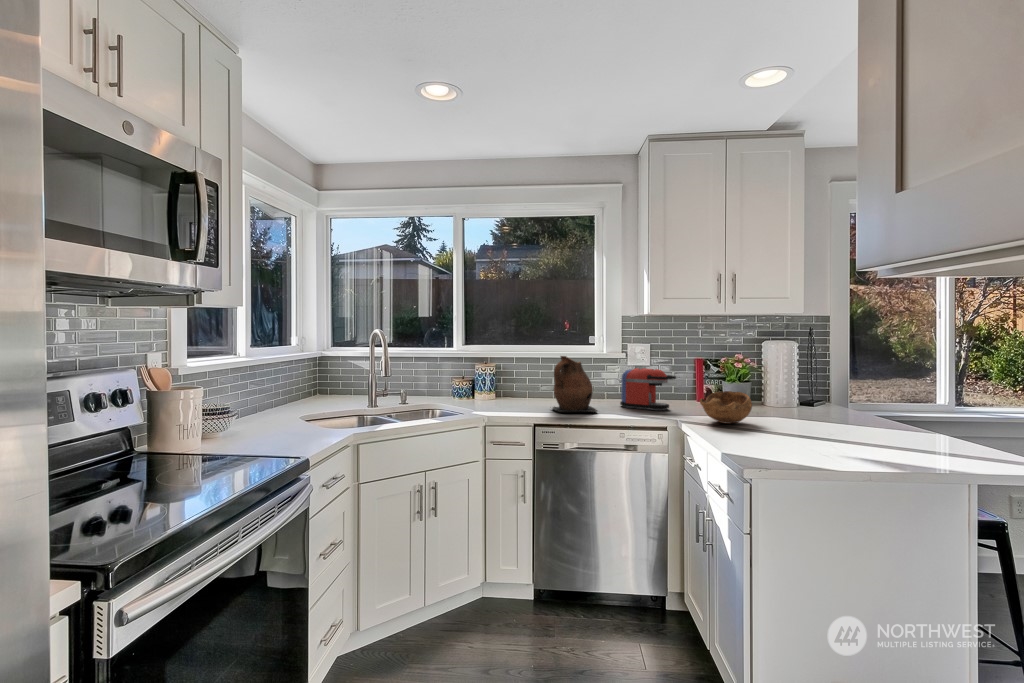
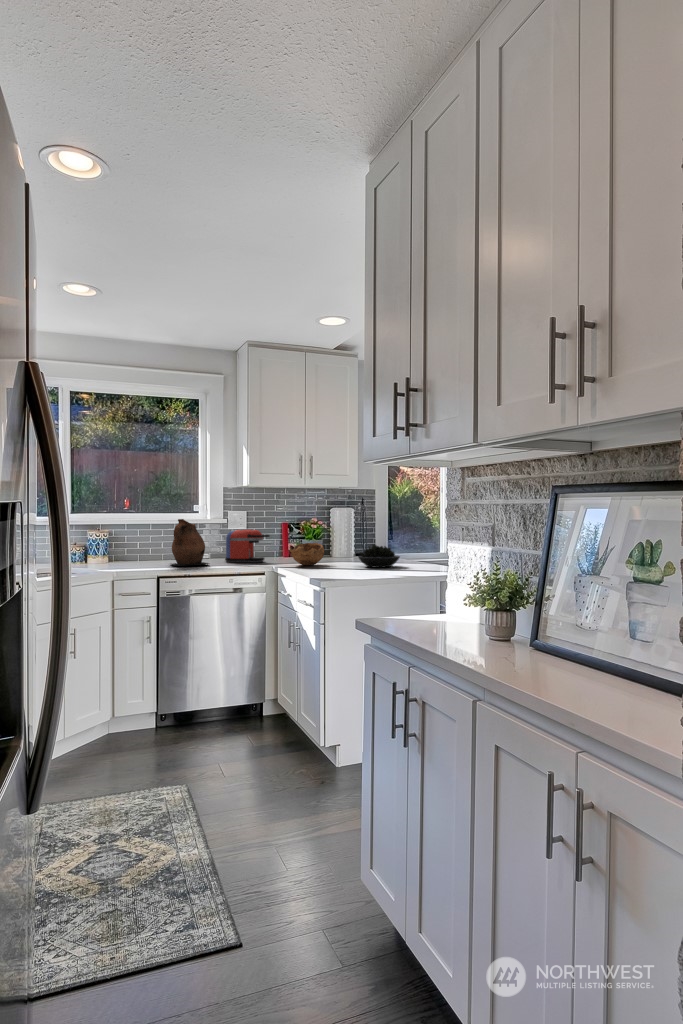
succulent plant: none [806,402,883,440] -> present [358,545,400,568]

